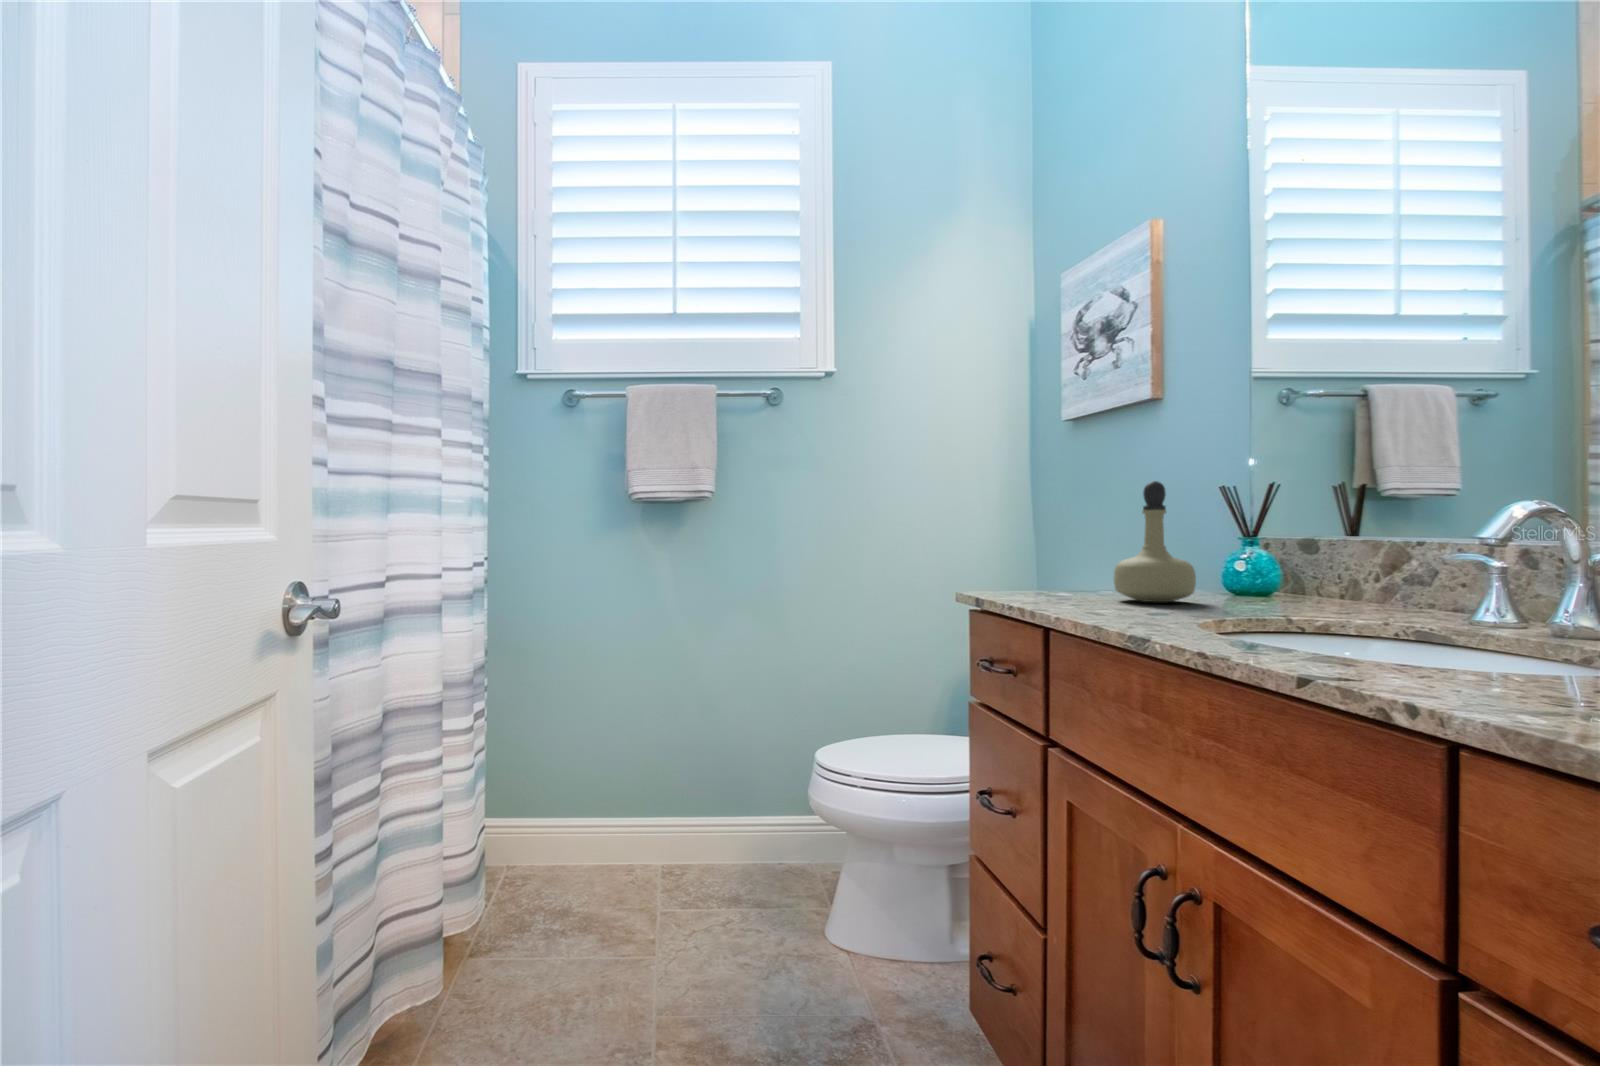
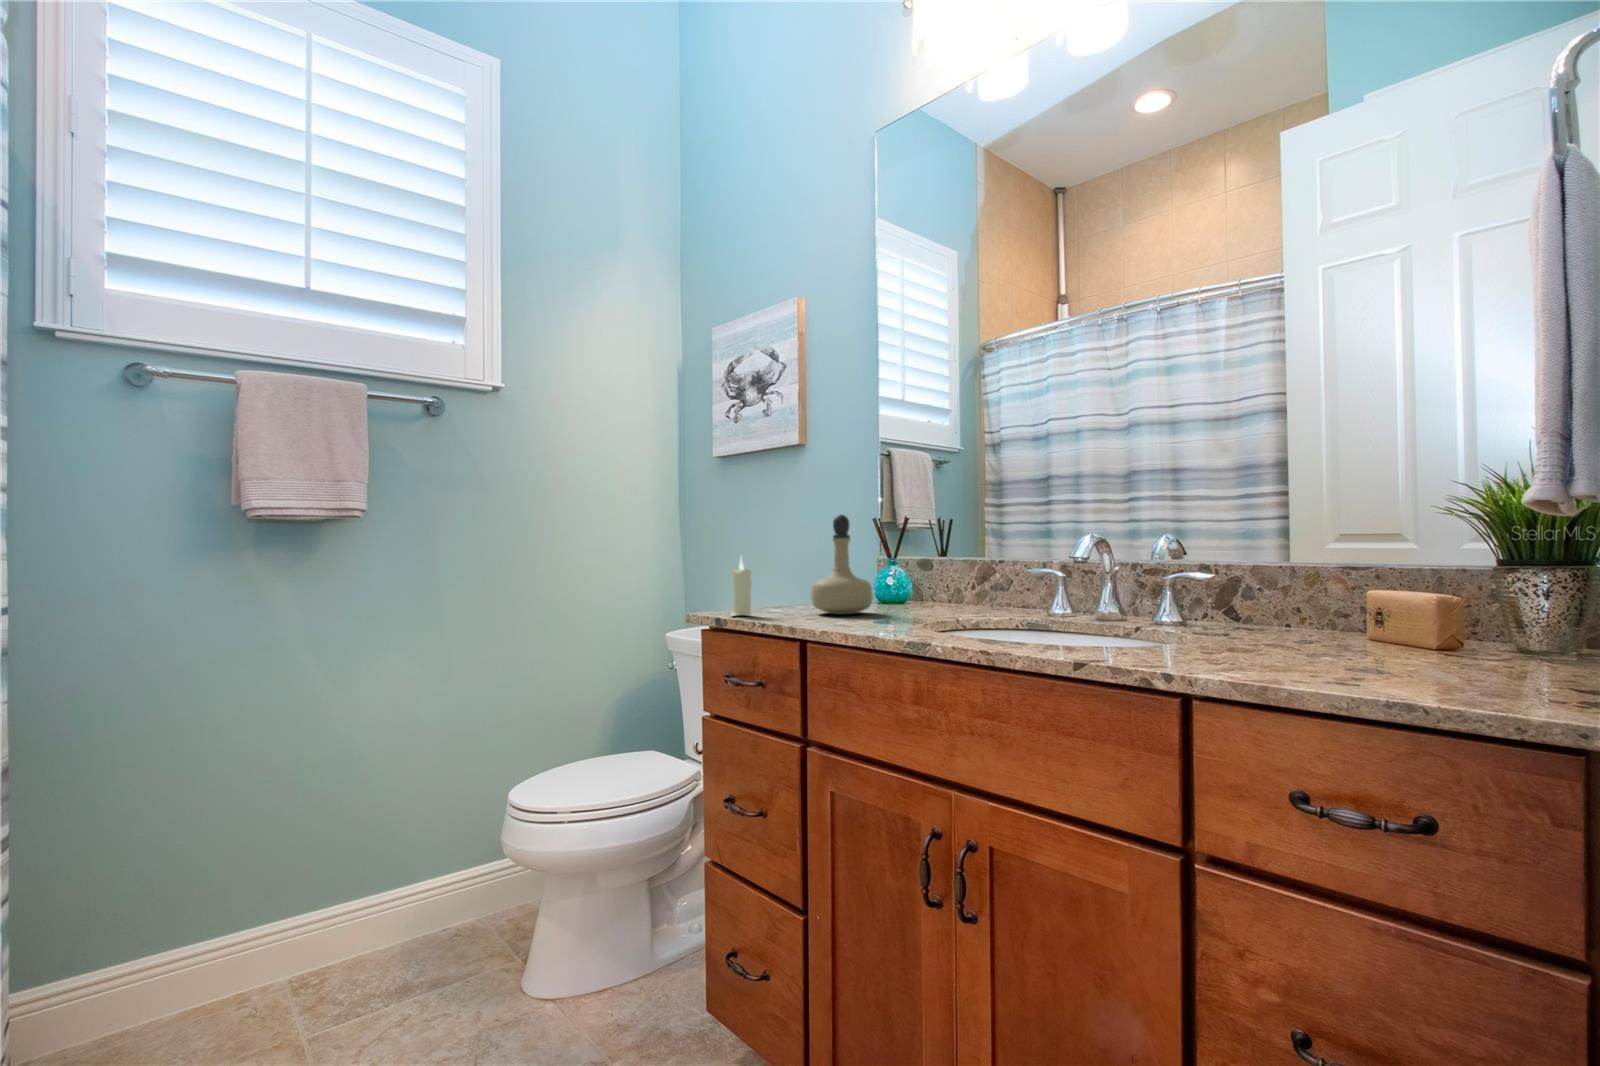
candle: none [1016,529,1042,596] -> present [731,558,752,616]

